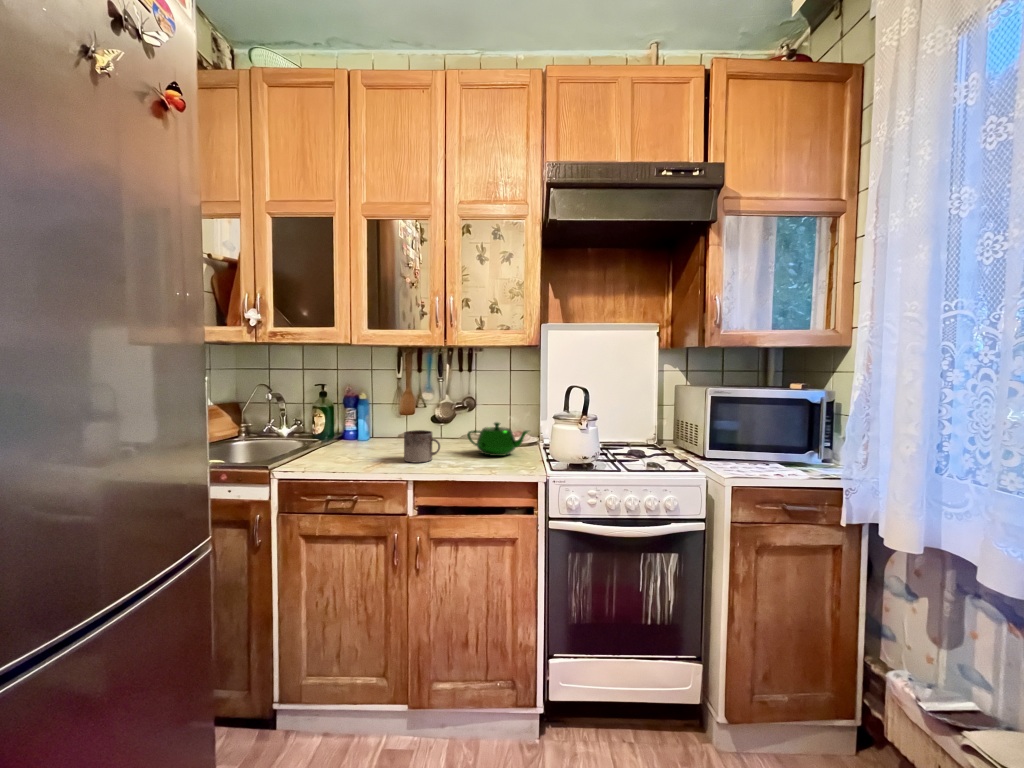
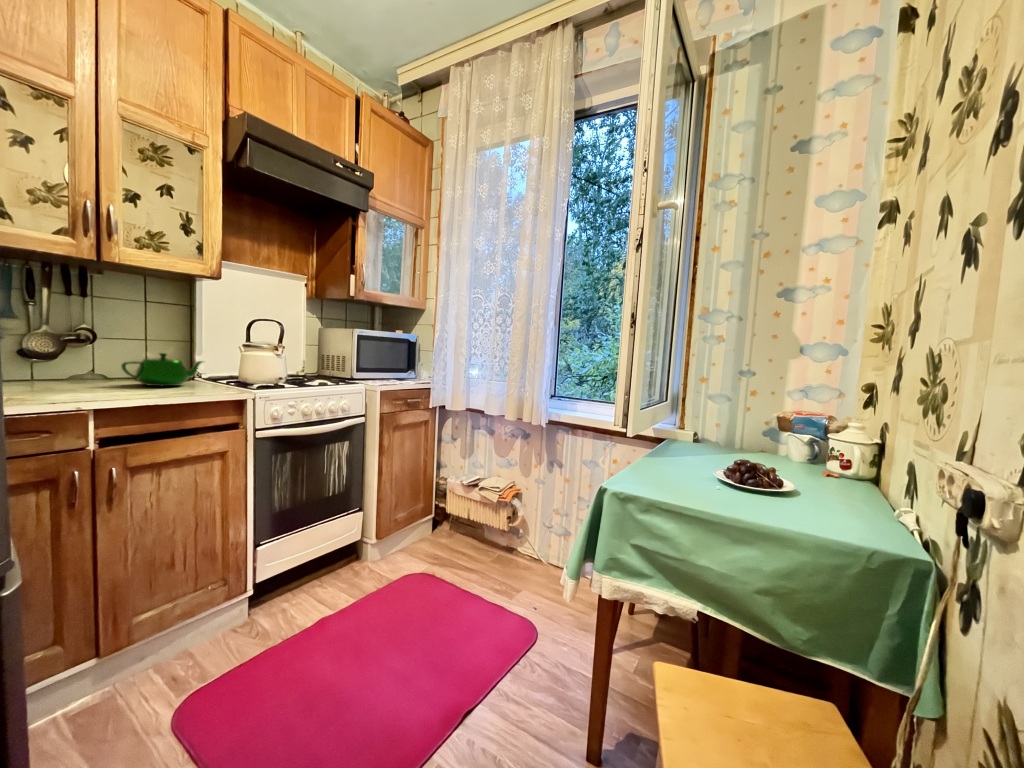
mug: present [404,430,440,463] -> none [41,359,105,395]

